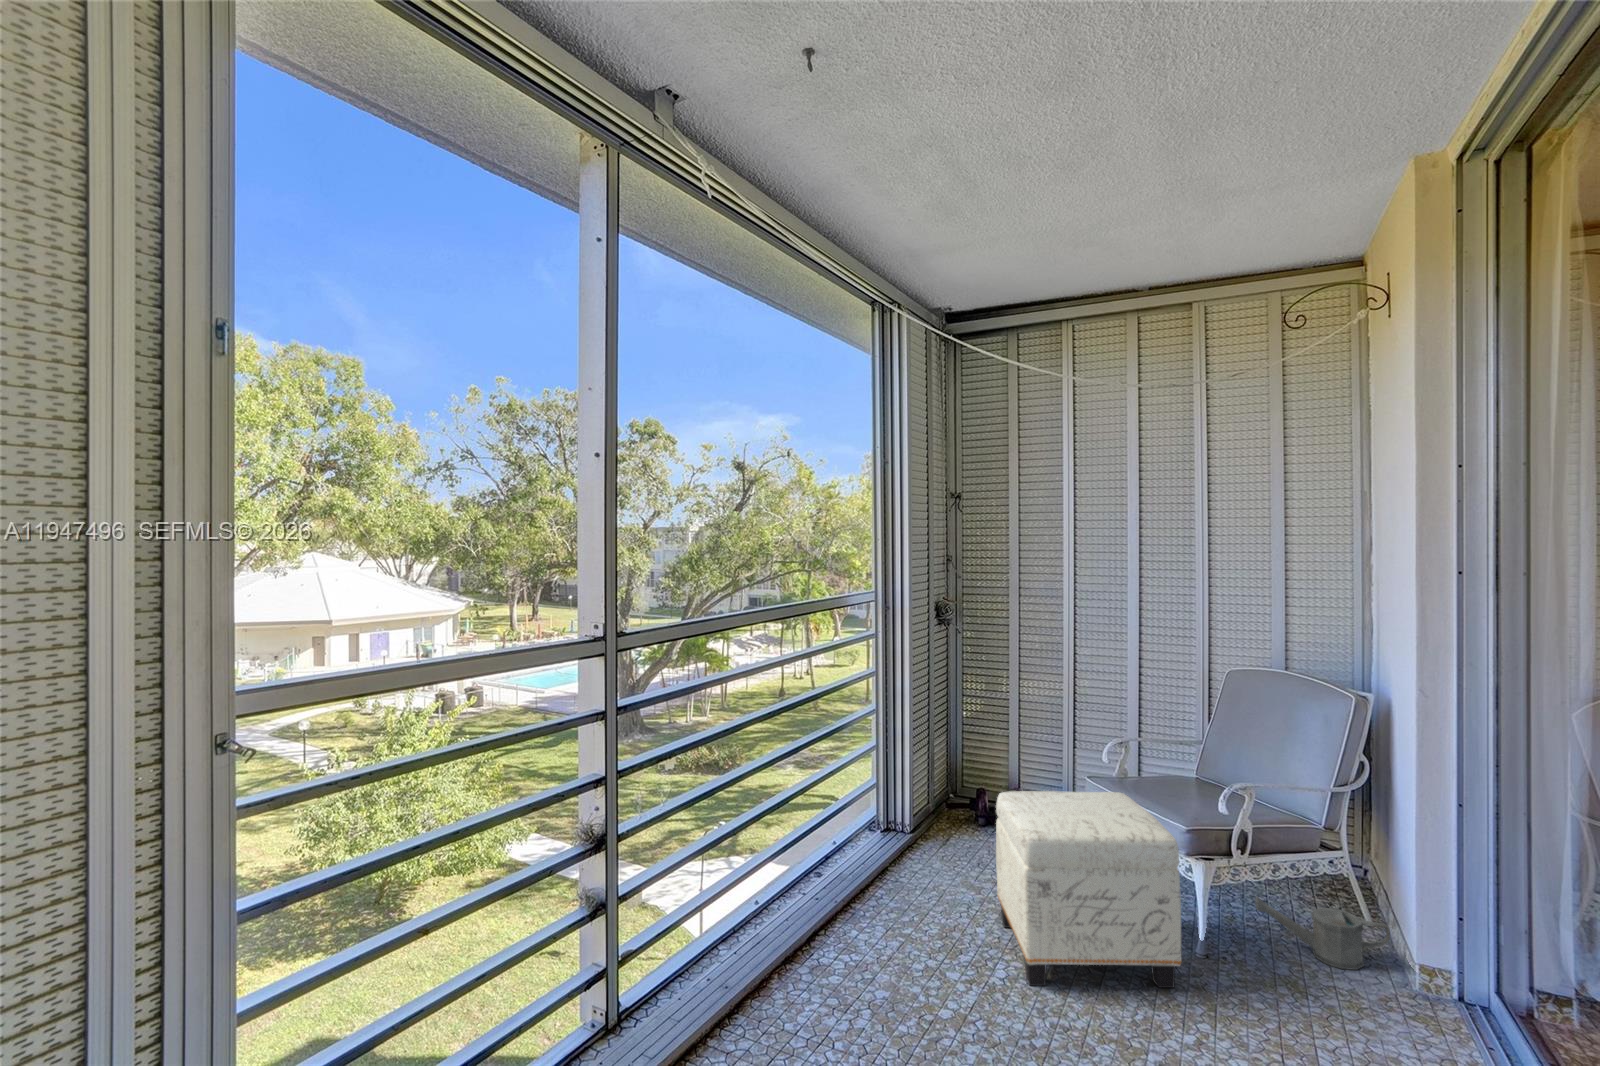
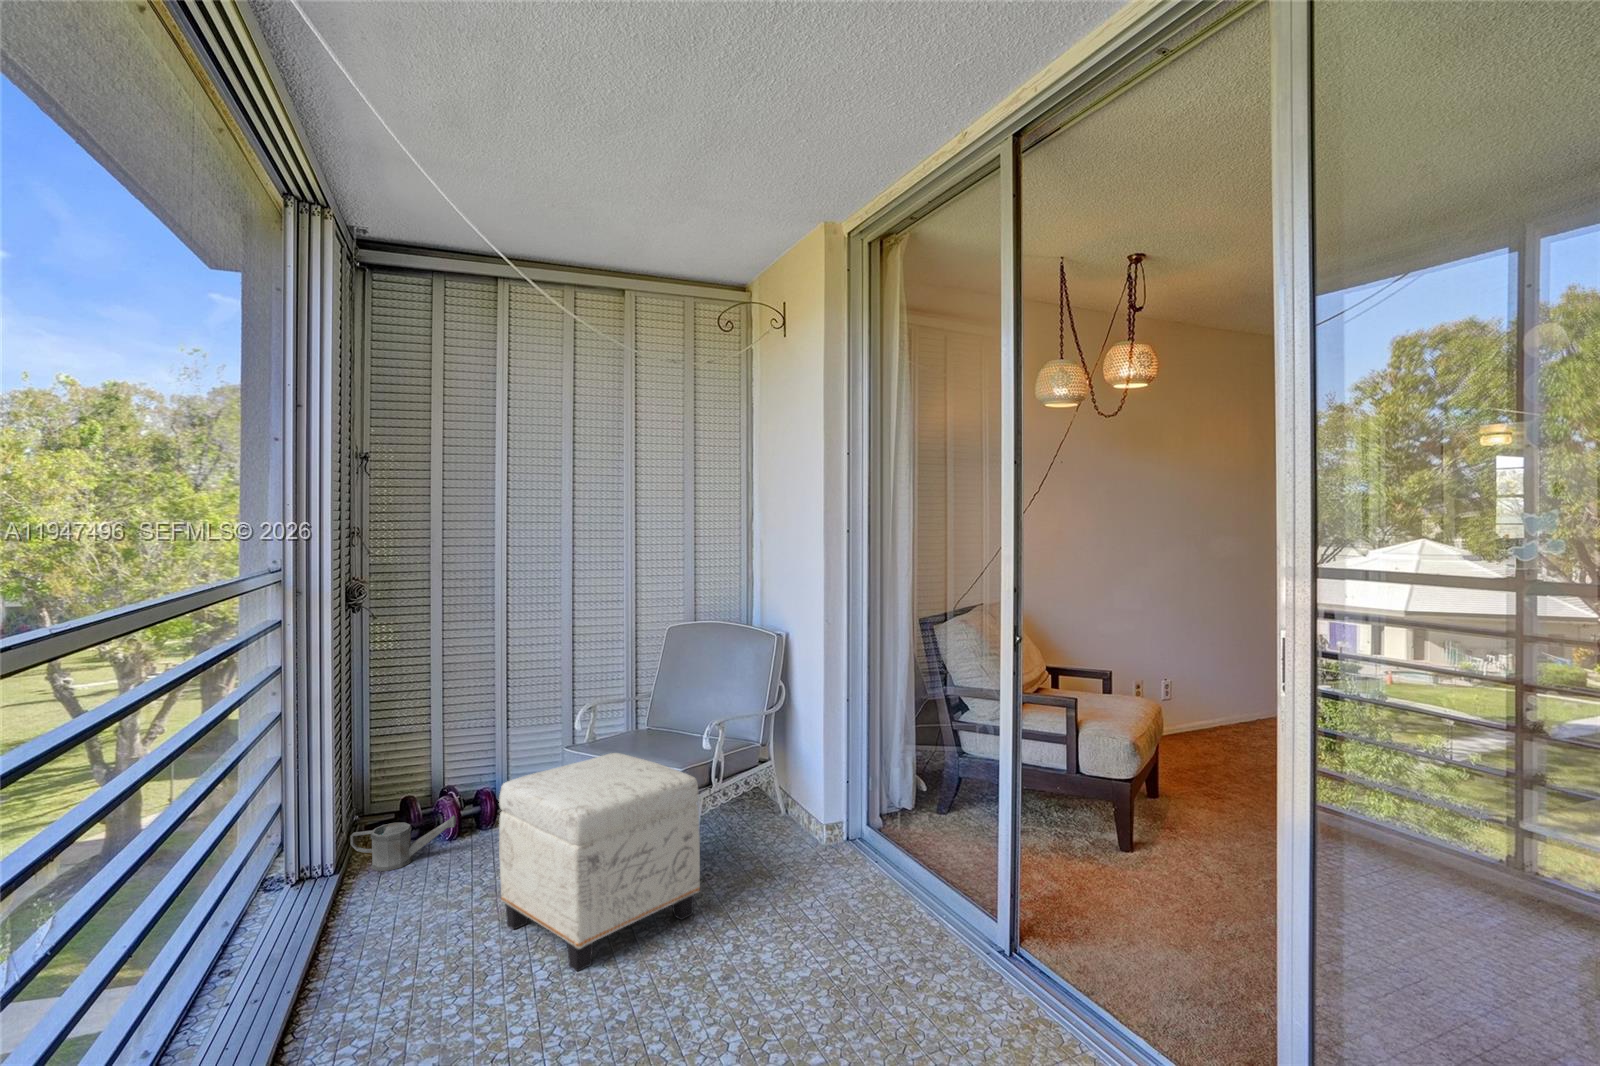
watering can: present [1255,897,1390,970] -> present [350,815,456,871]

